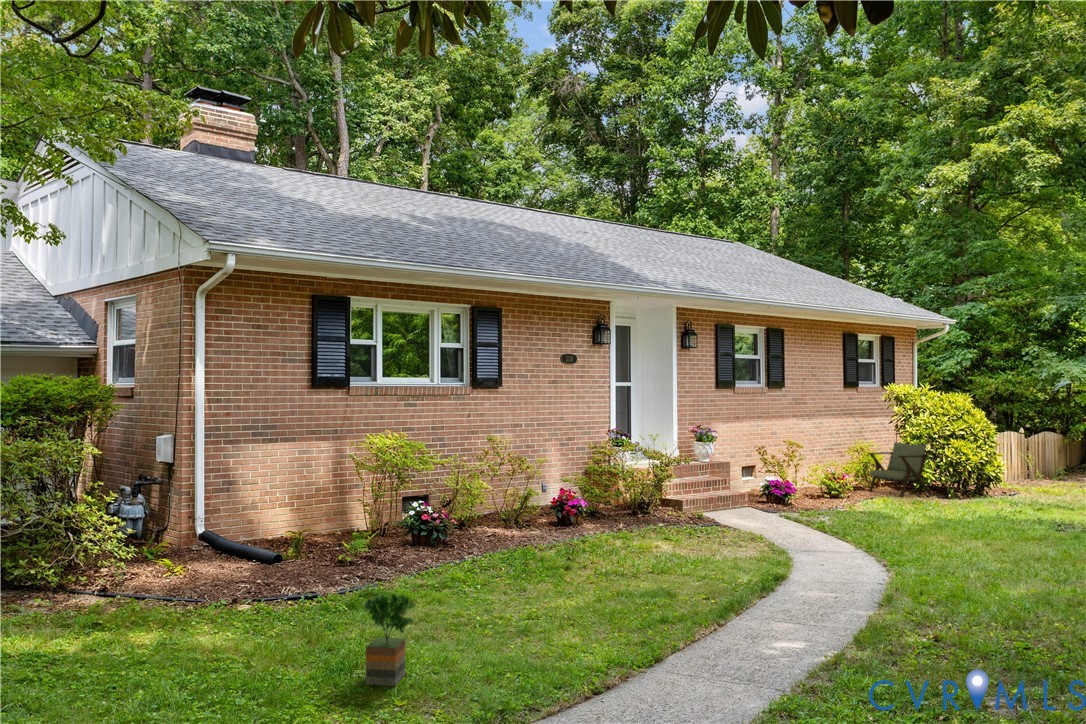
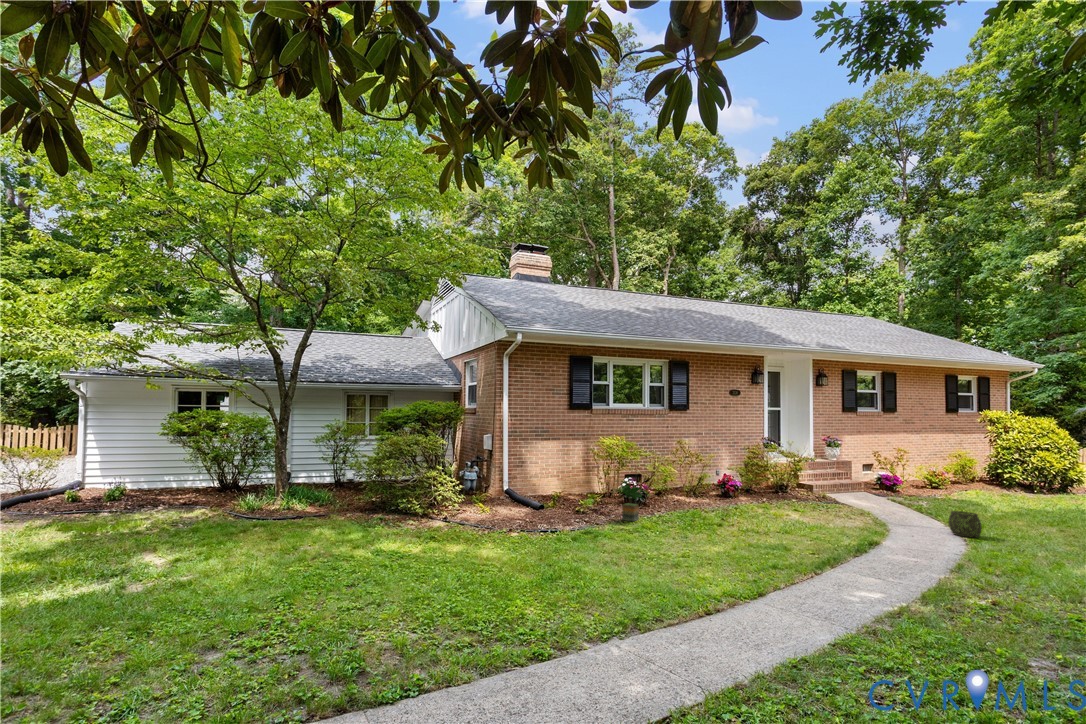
lounge chair: present [868,442,932,497] -> none [963,452,1019,489]
woven basket: none [966,579,1020,629] -> present [948,511,982,537]

